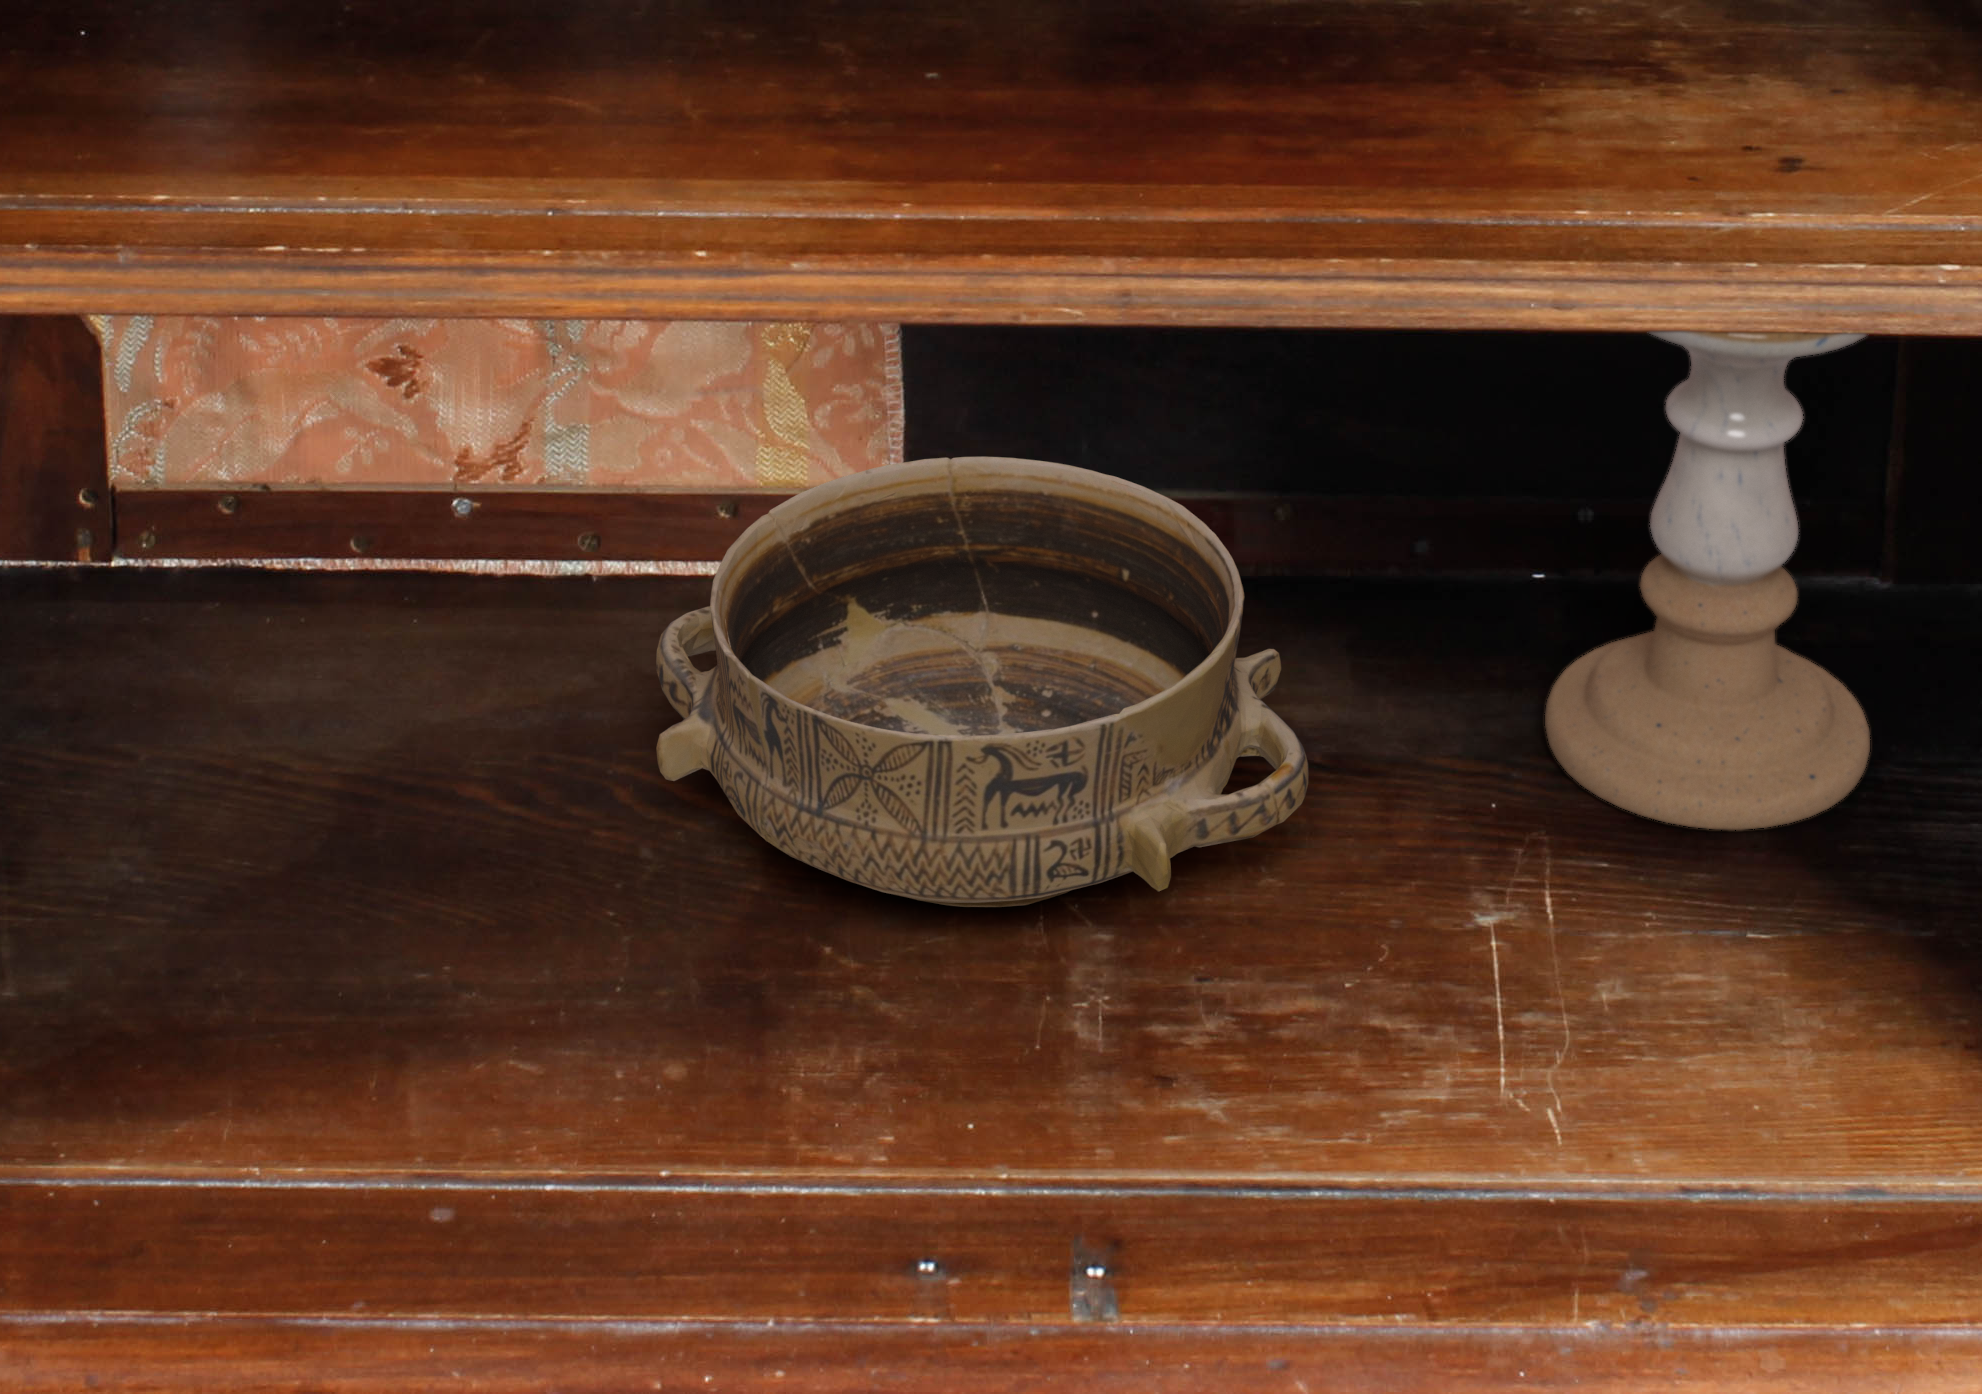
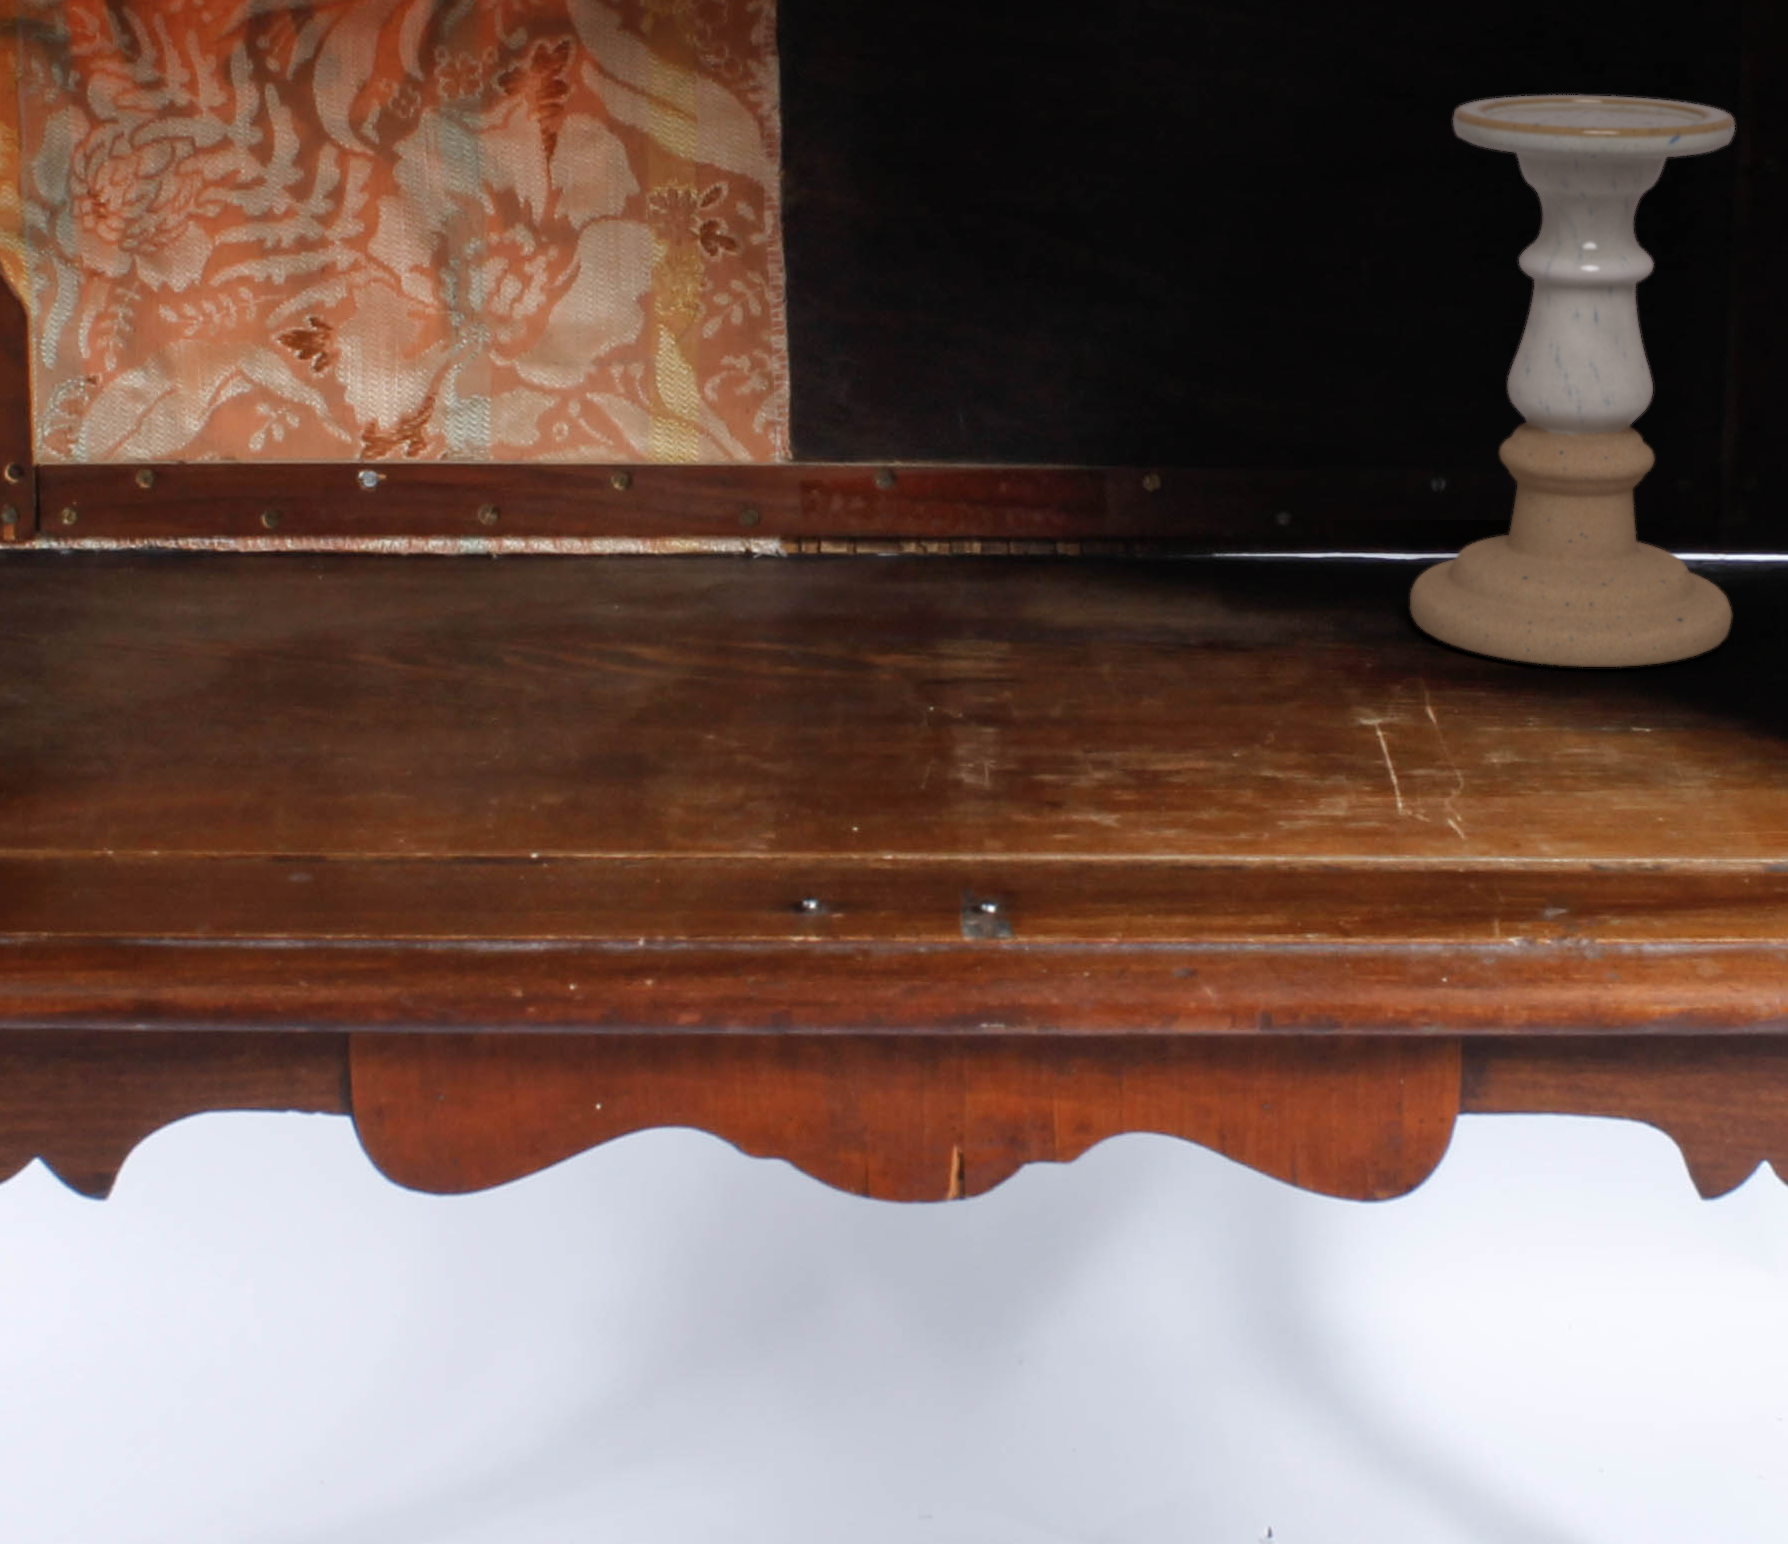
ceramic bowl: present [656,457,1308,907] -> none [539,353,1185,709]

